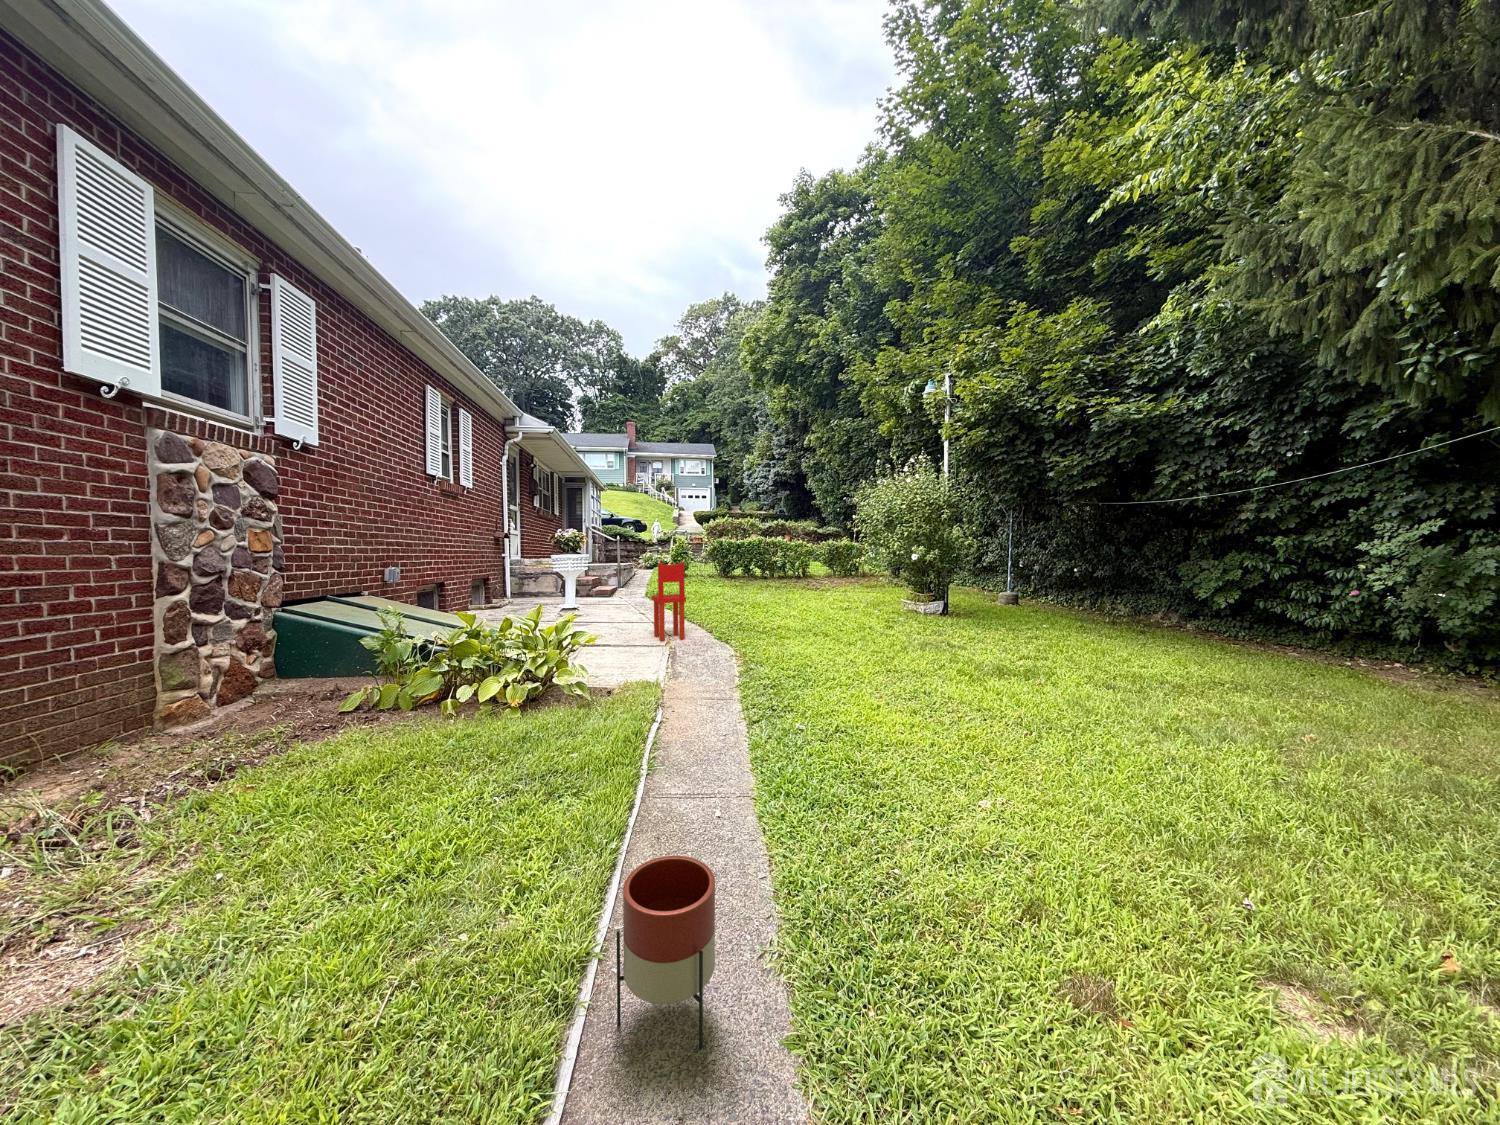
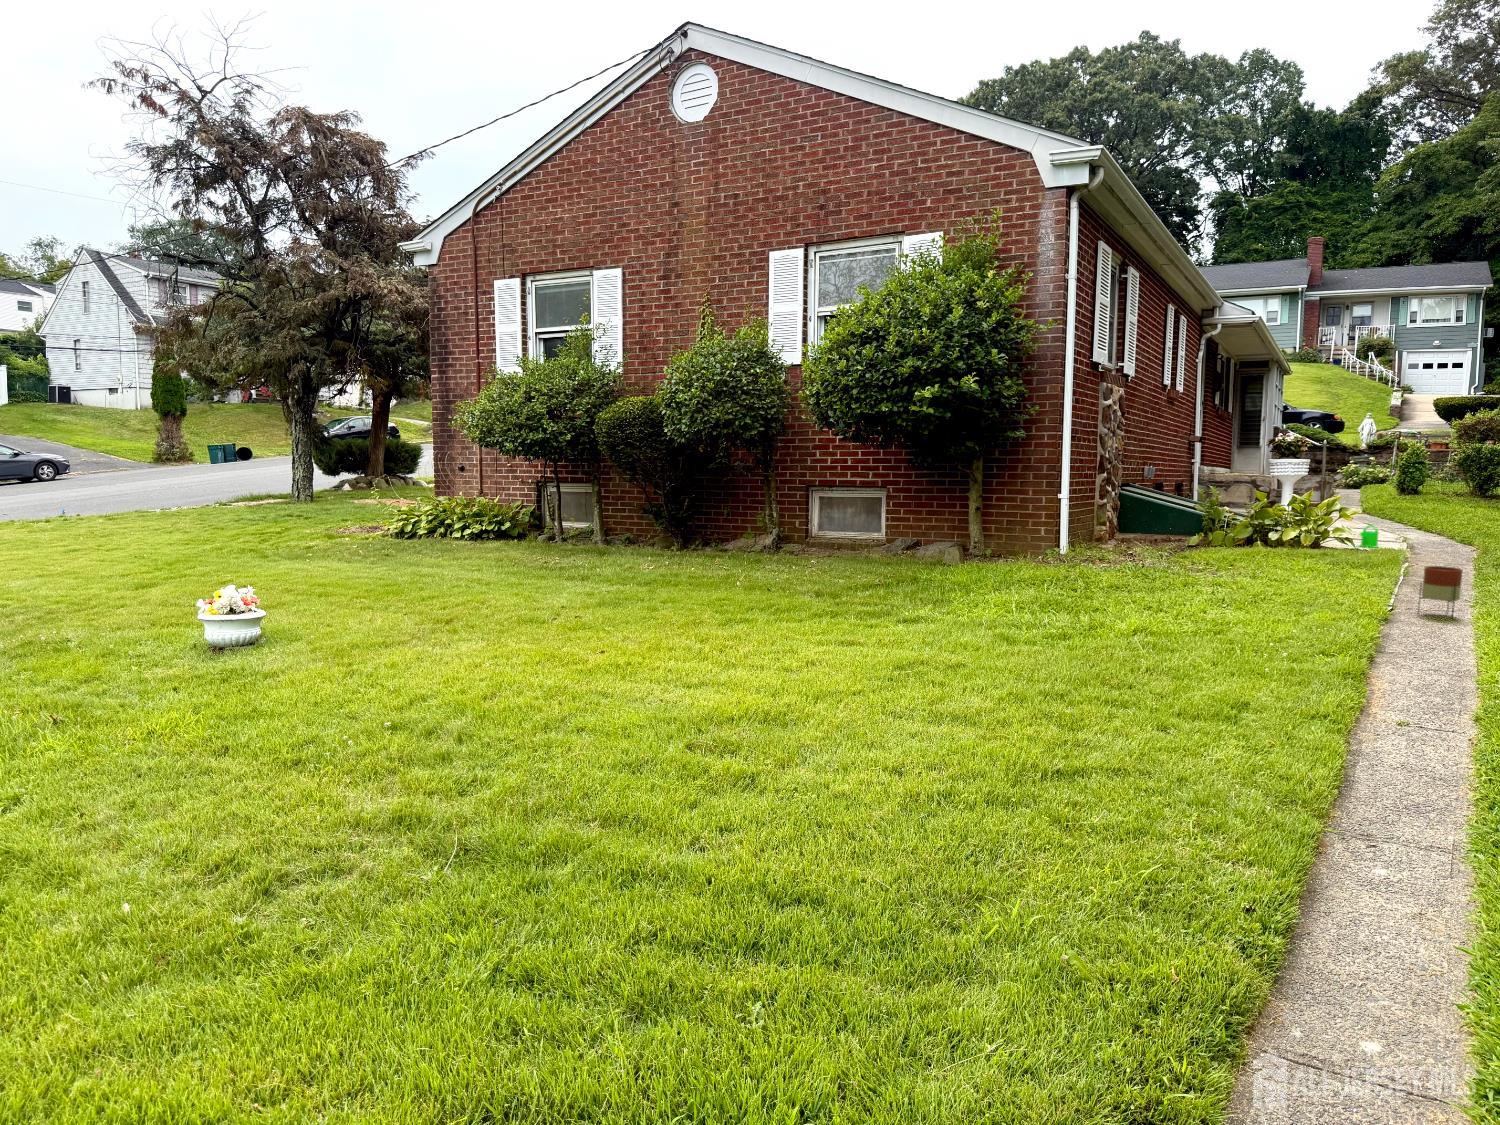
chair: present [652,562,686,641] -> none [1393,470,1436,546]
watering can: none [617,625,638,651] -> present [1360,525,1378,548]

